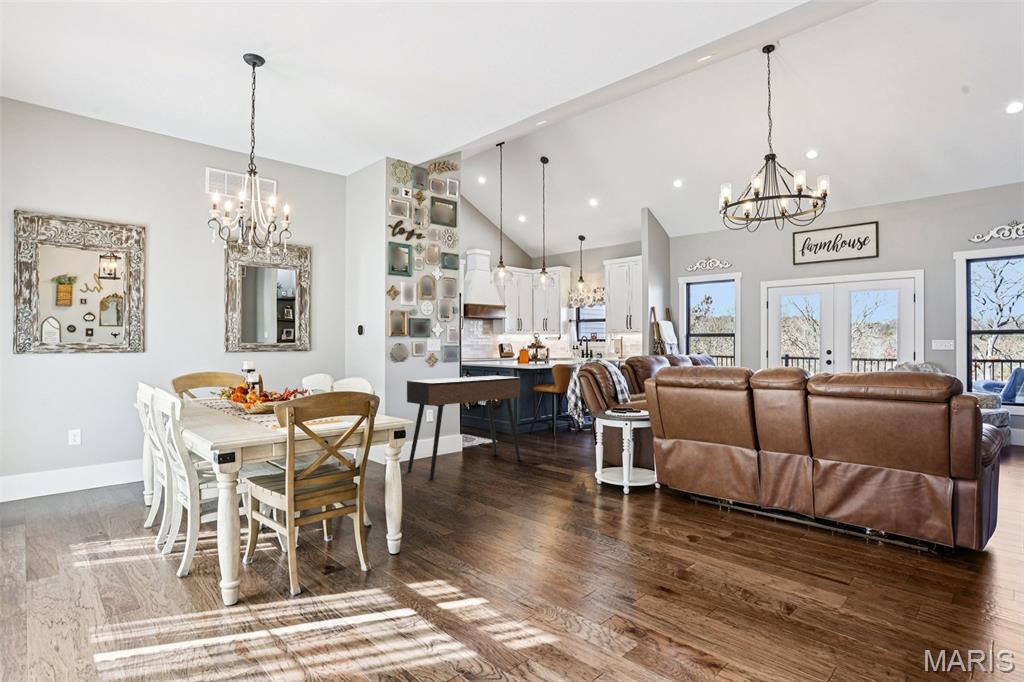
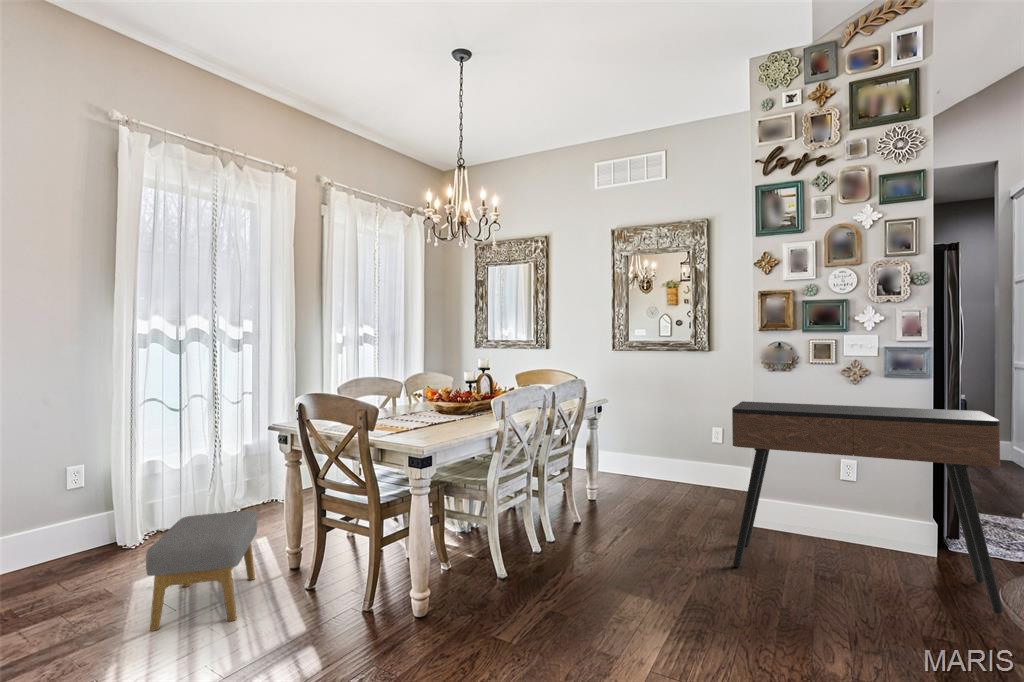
footstool: none [150,537,310,660] -> present [146,511,257,631]

